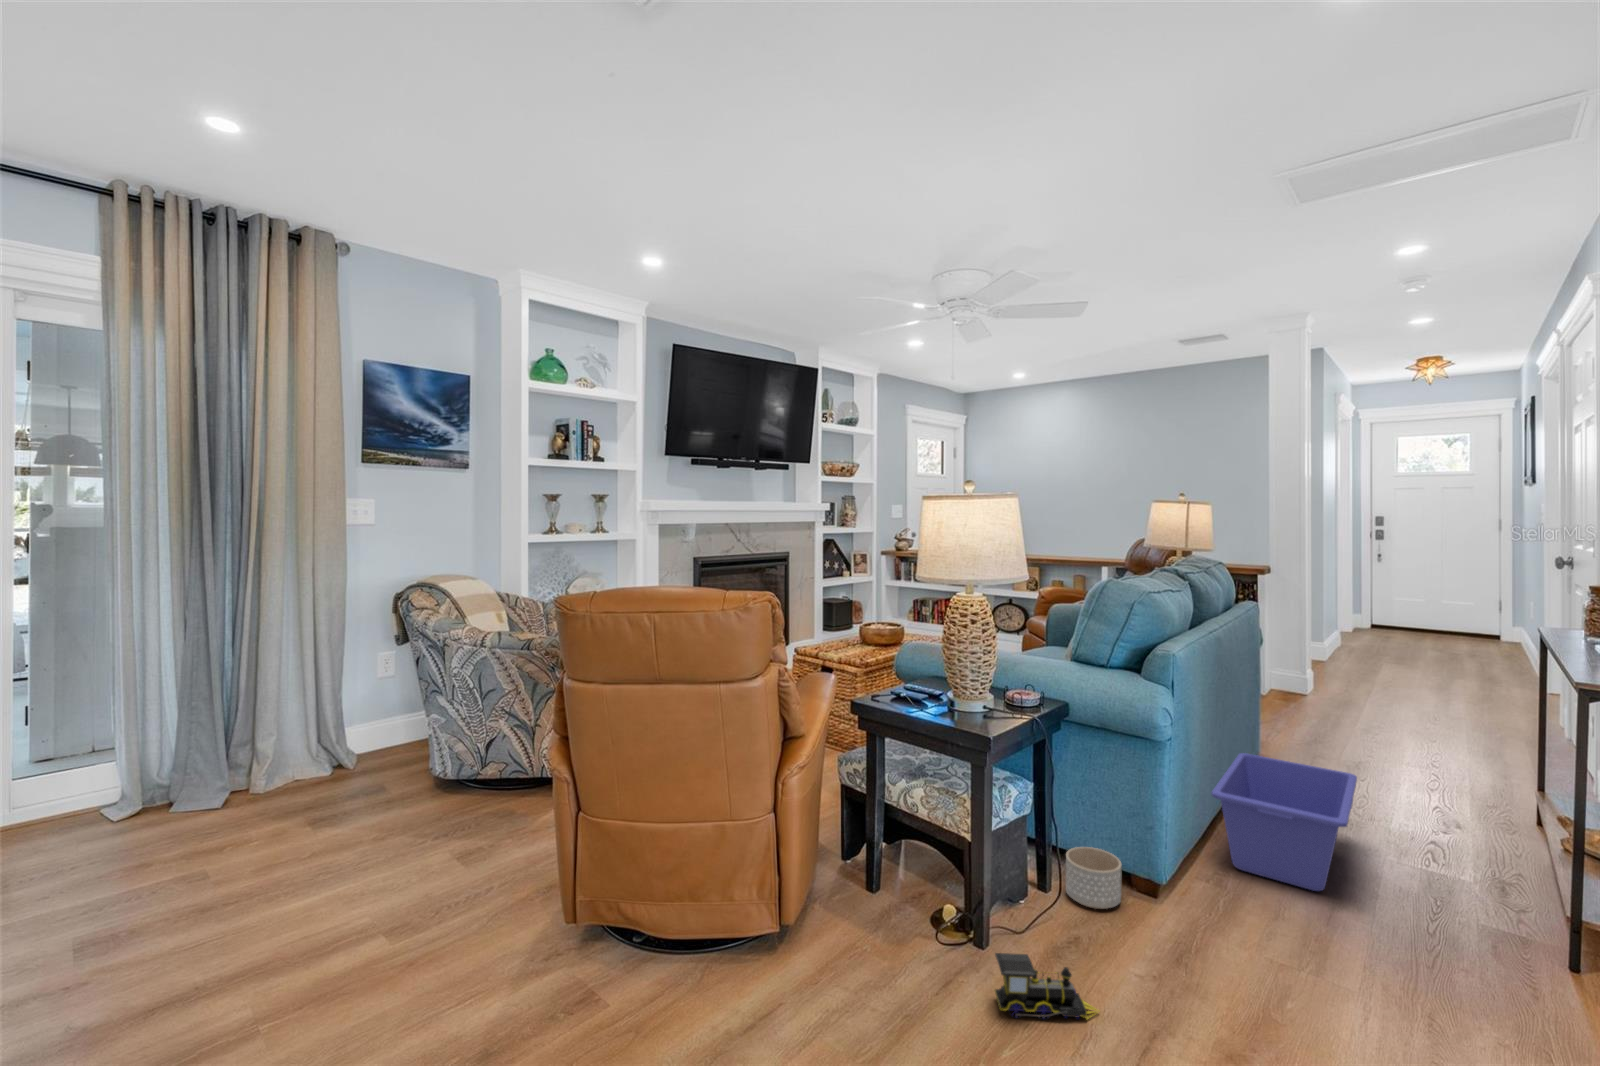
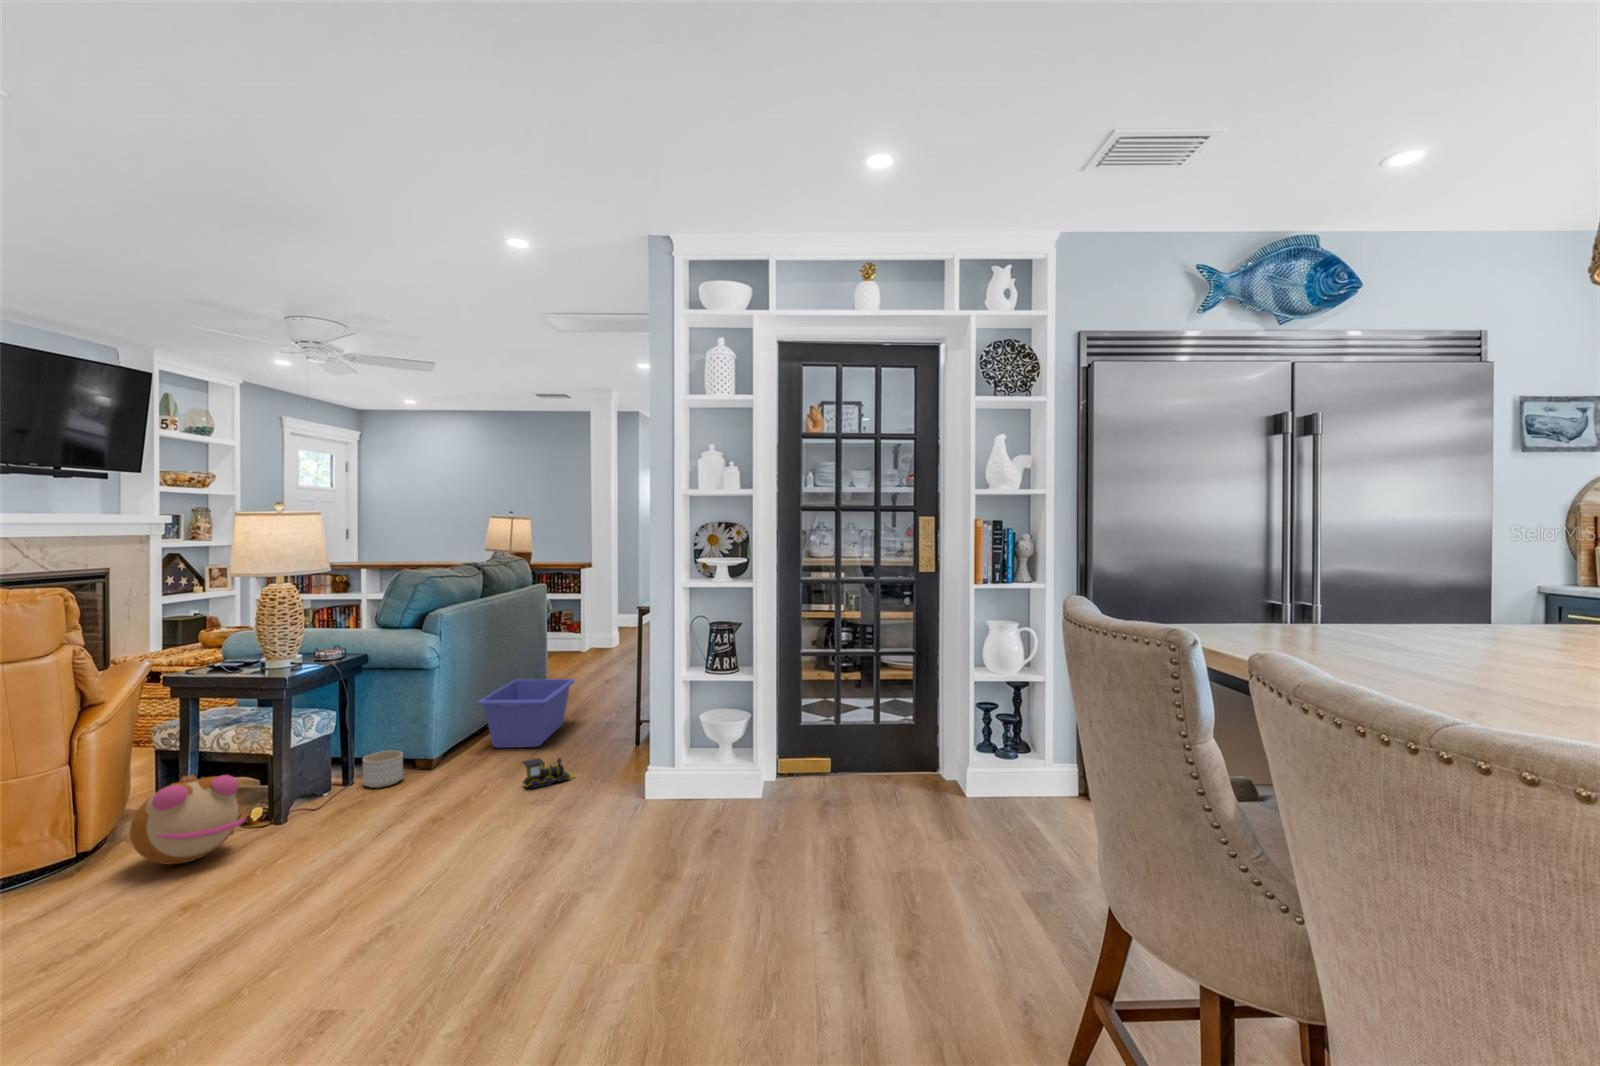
plush toy: none [831,861,958,990] -> present [130,774,246,864]
toy train: present [995,953,1099,1020] -> present [522,758,575,788]

